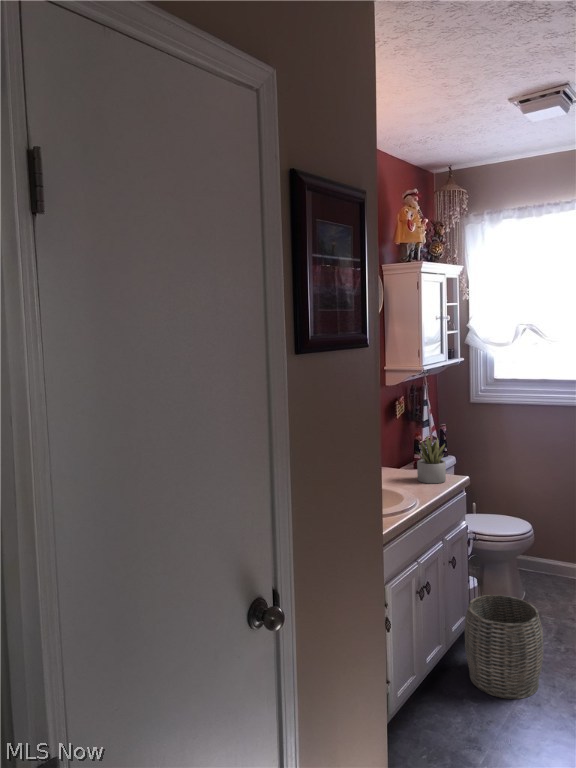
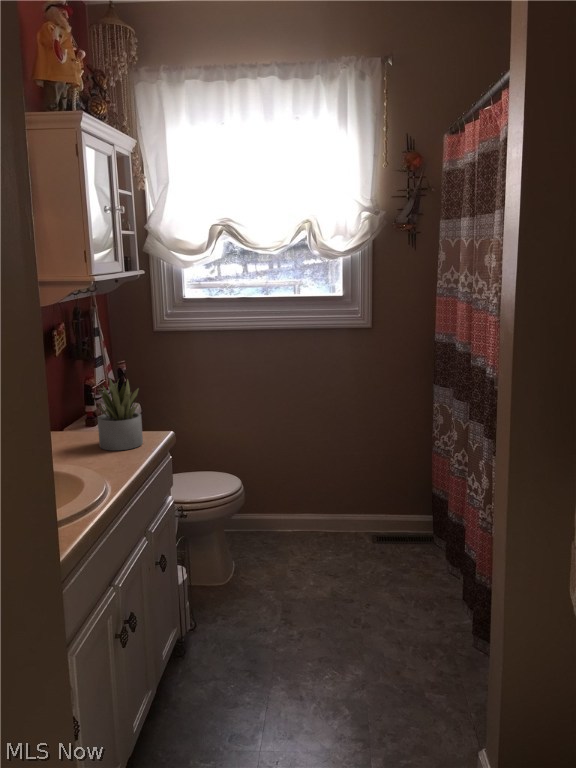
woven basket: present [465,595,543,699] -> none [183,587,285,734]

